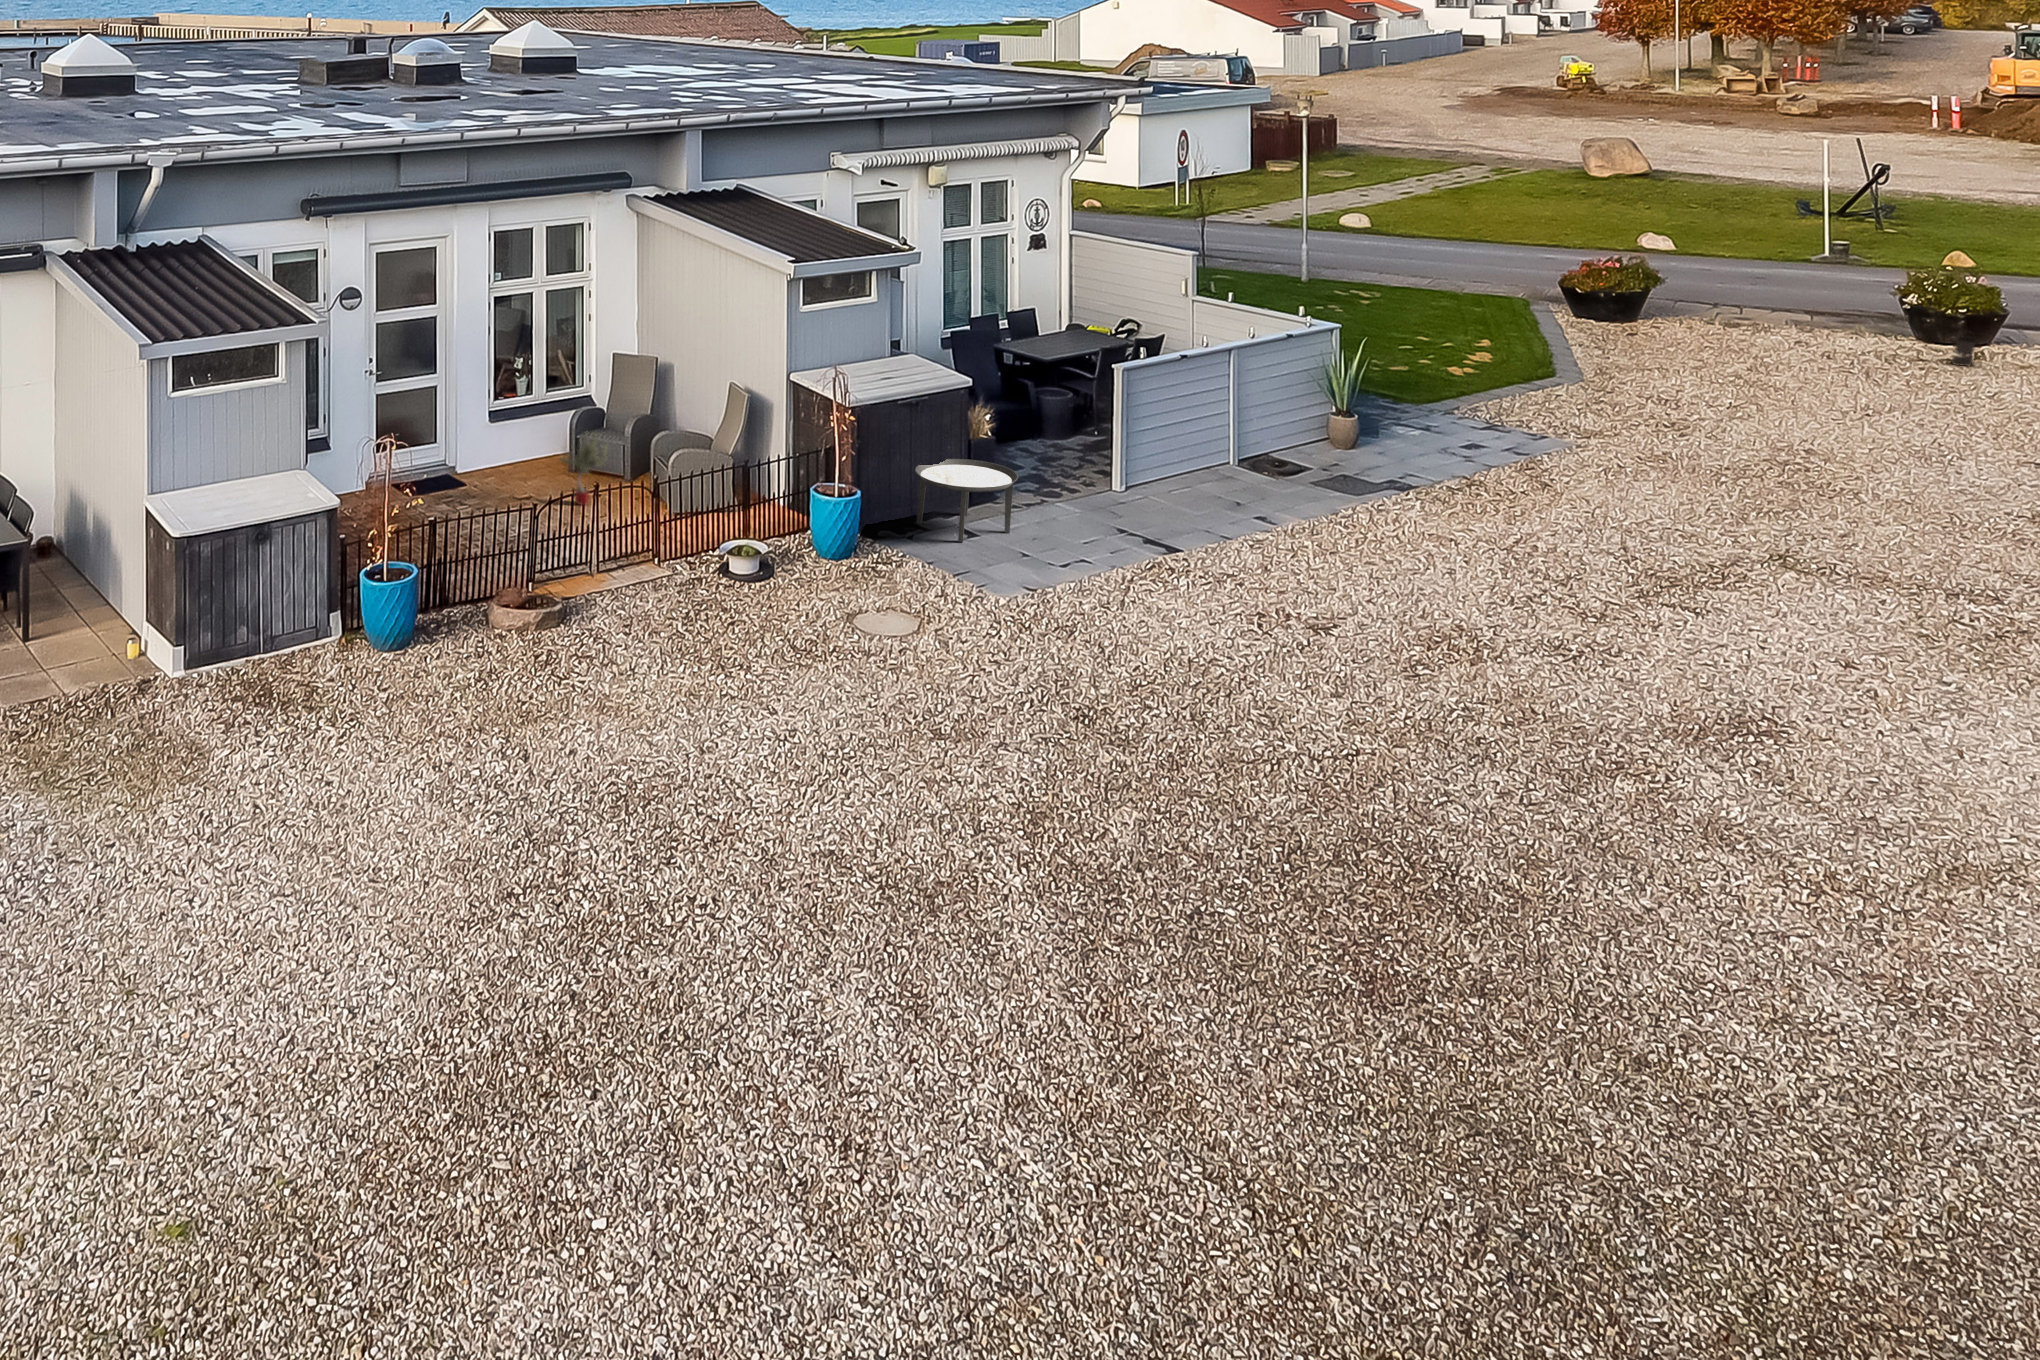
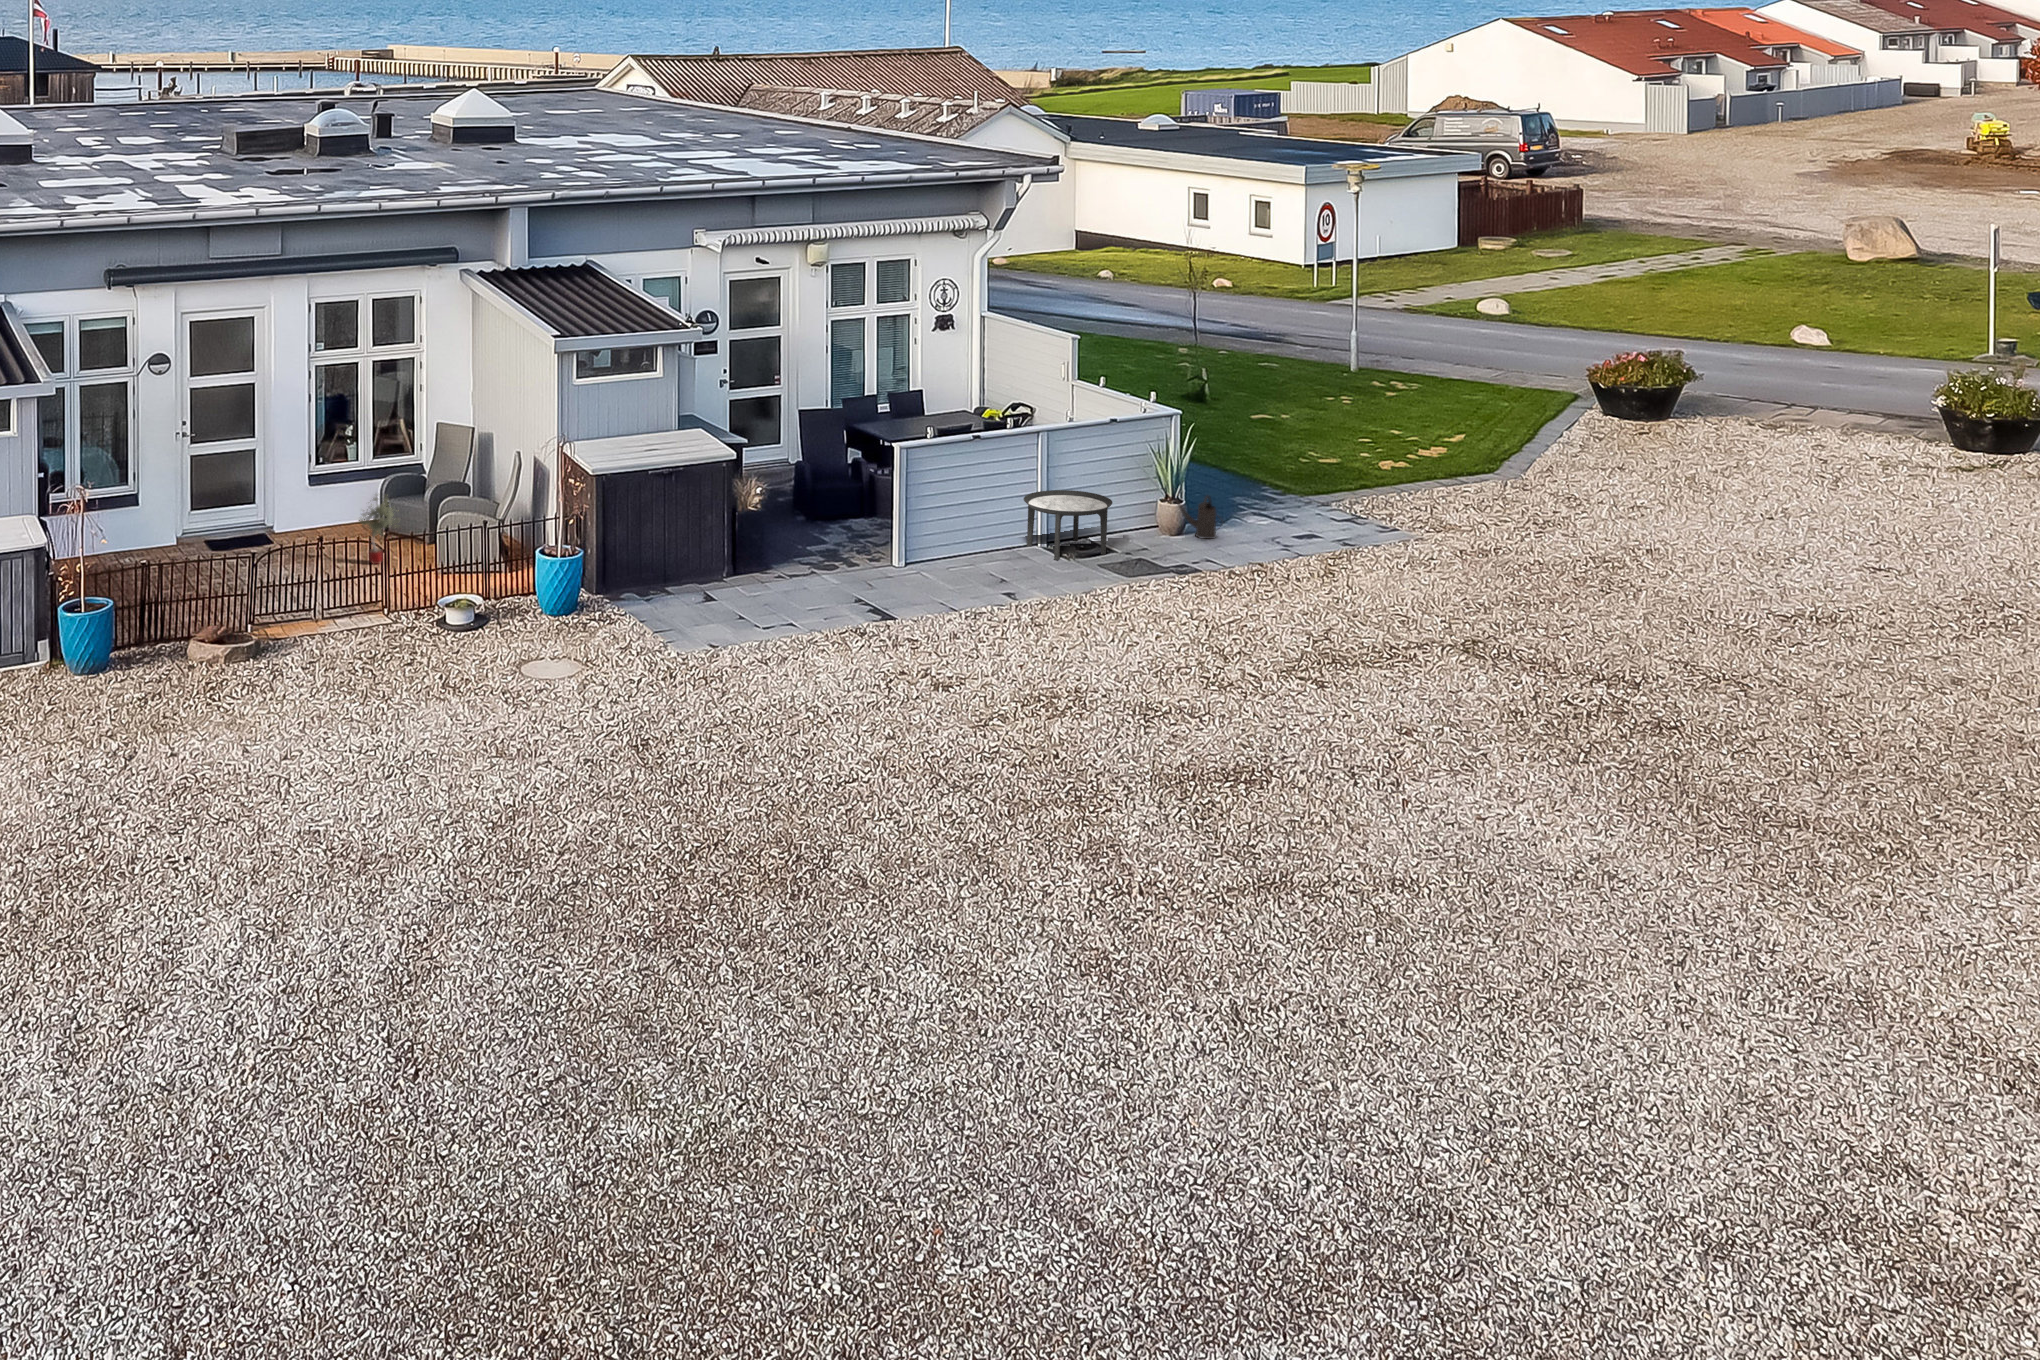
watering can: present [1951,336,1976,366] -> present [1175,496,1217,539]
round table: present [915,459,1018,542] -> present [1024,490,1113,560]

